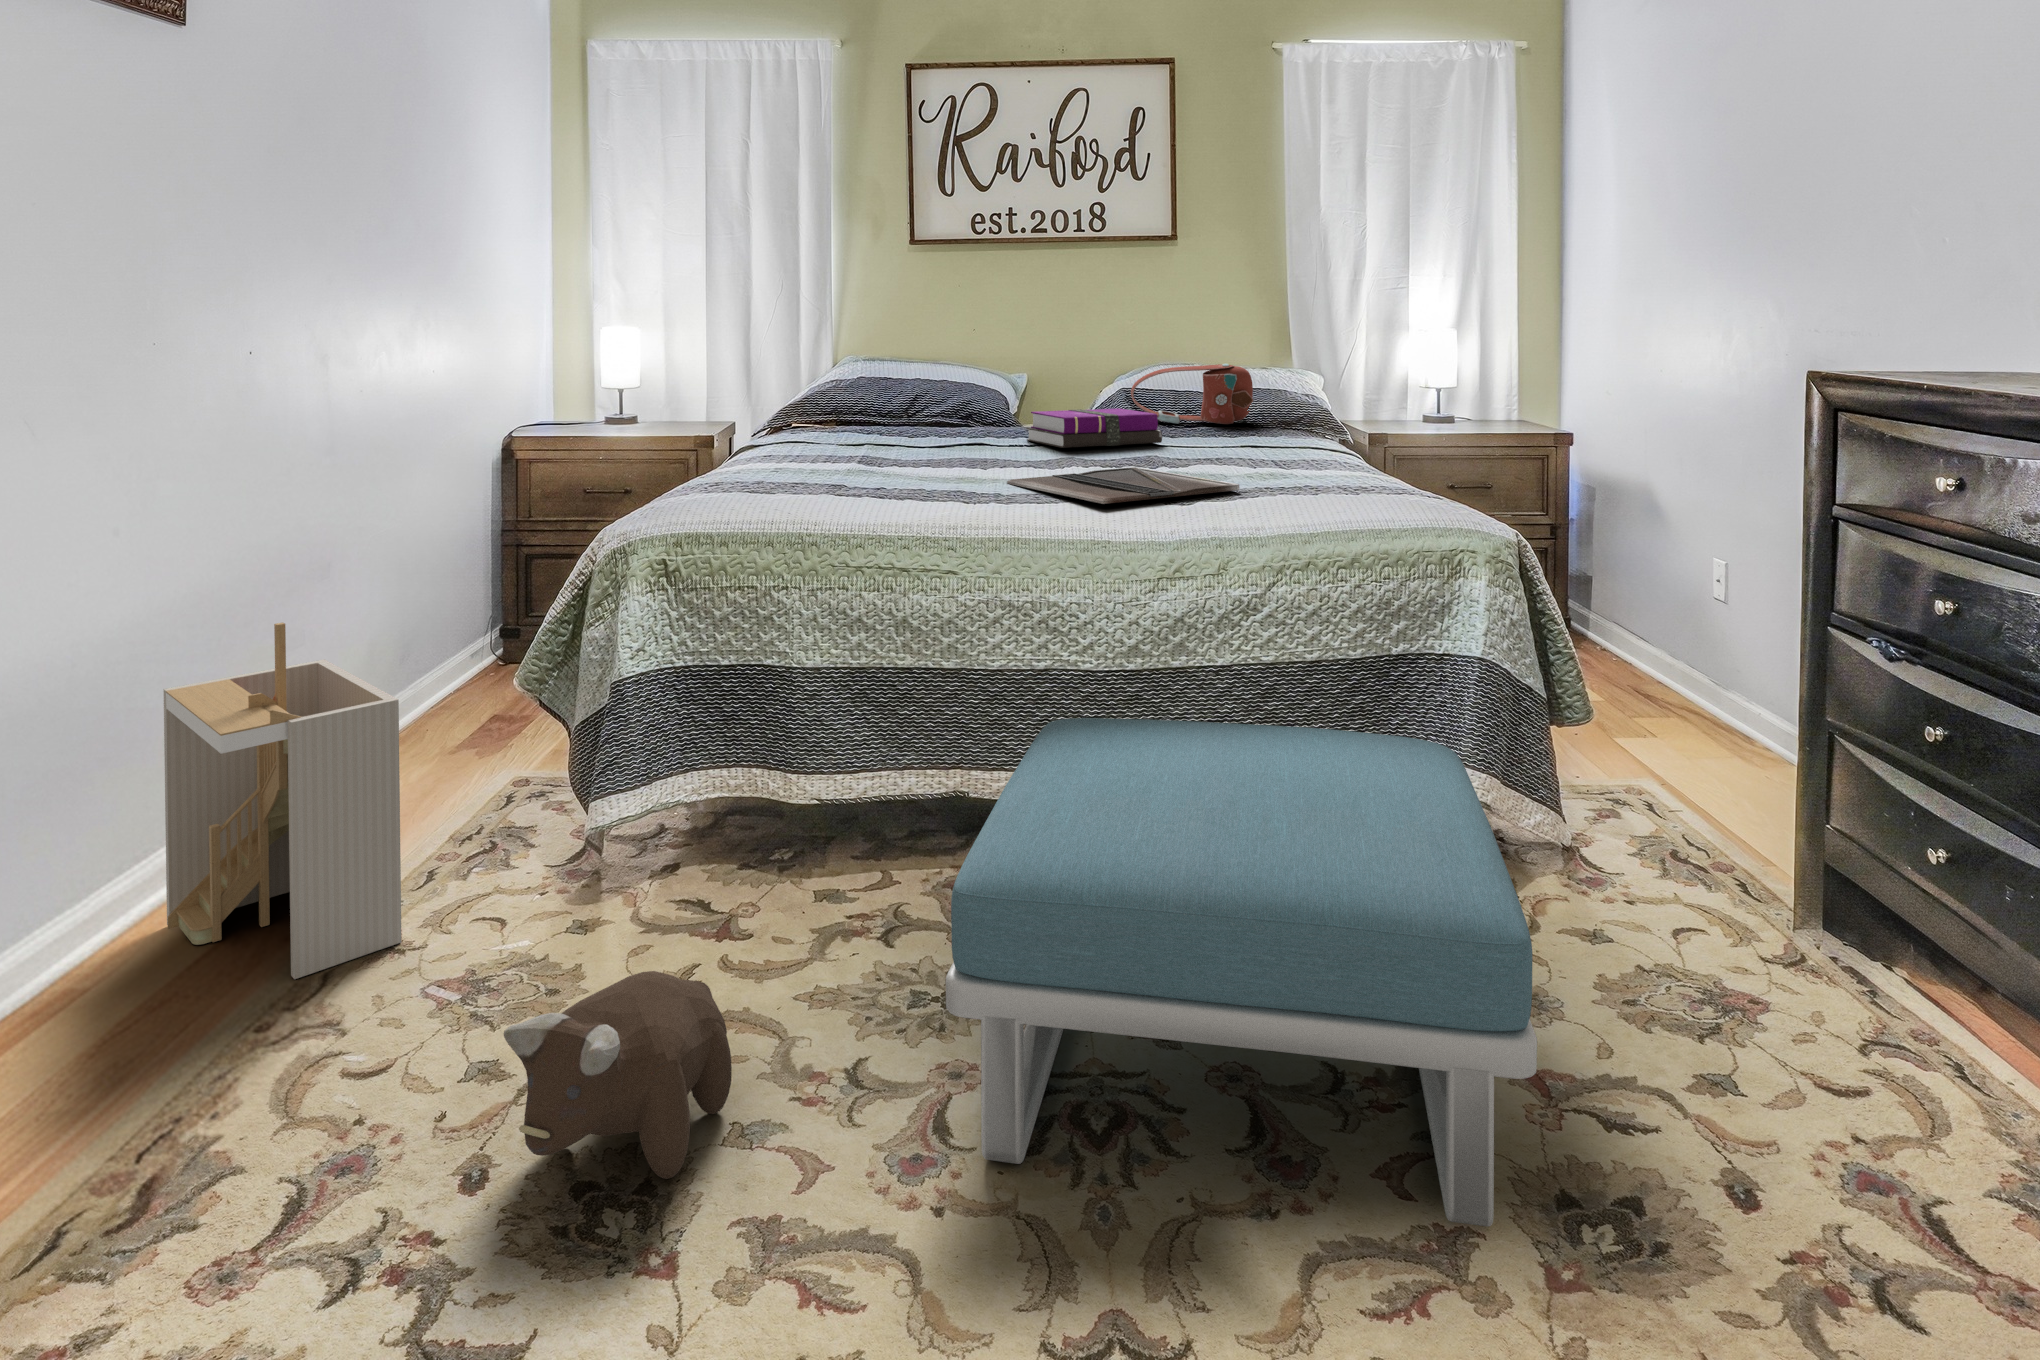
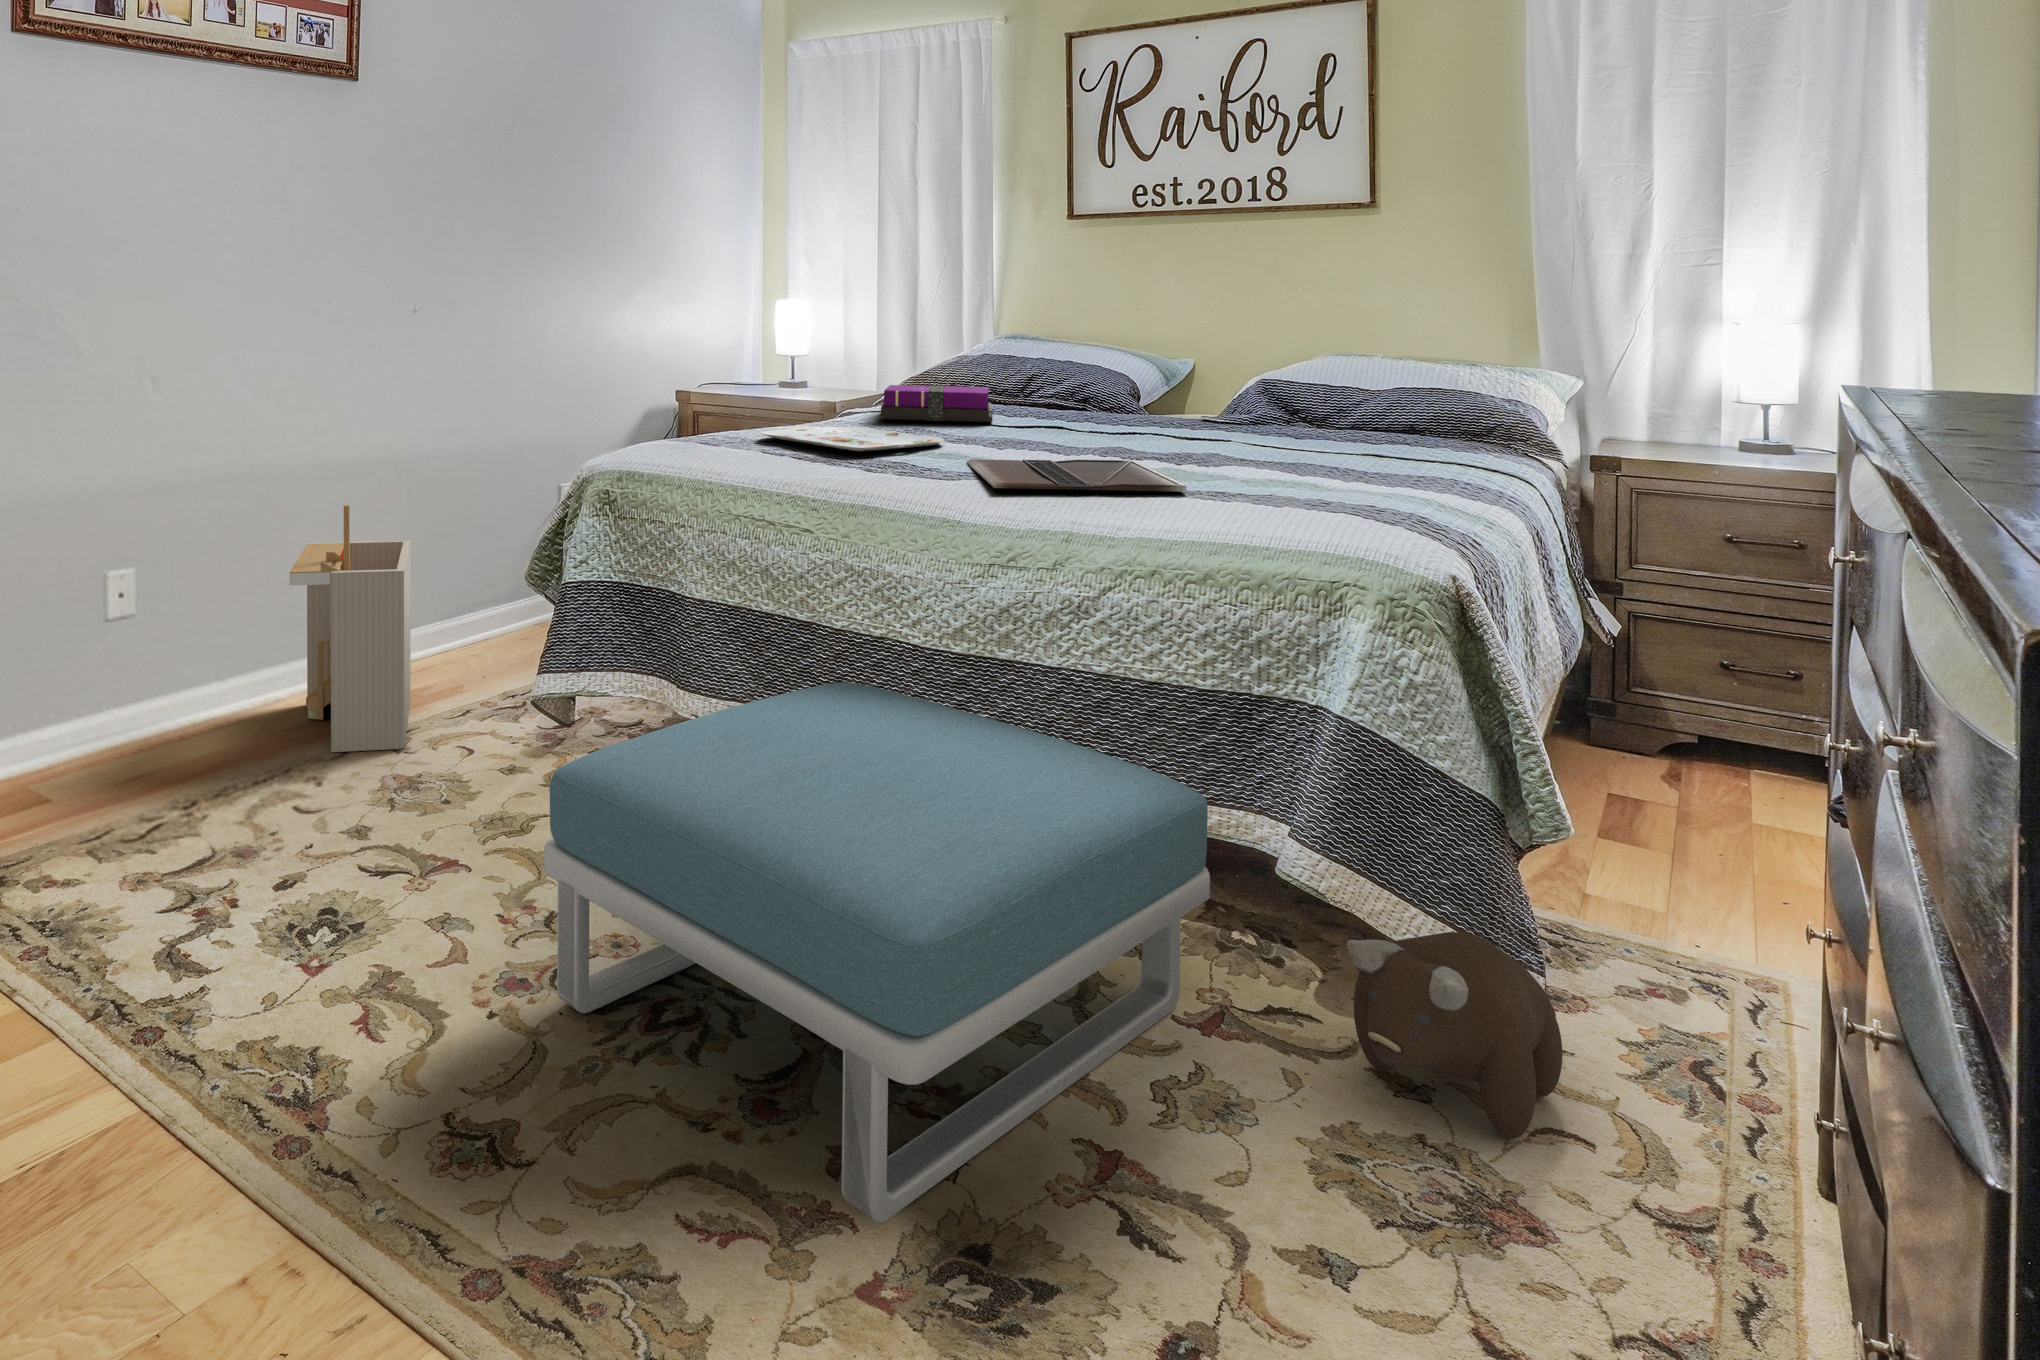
handbag: present [1131,364,1254,424] -> none [1252,356,1411,428]
notebook: present [1027,408,1162,448] -> present [881,385,993,422]
serving tray: none [754,457,949,482] -> present [761,427,944,452]
plush toy: present [504,971,732,1179] -> present [1347,932,1562,1139]

